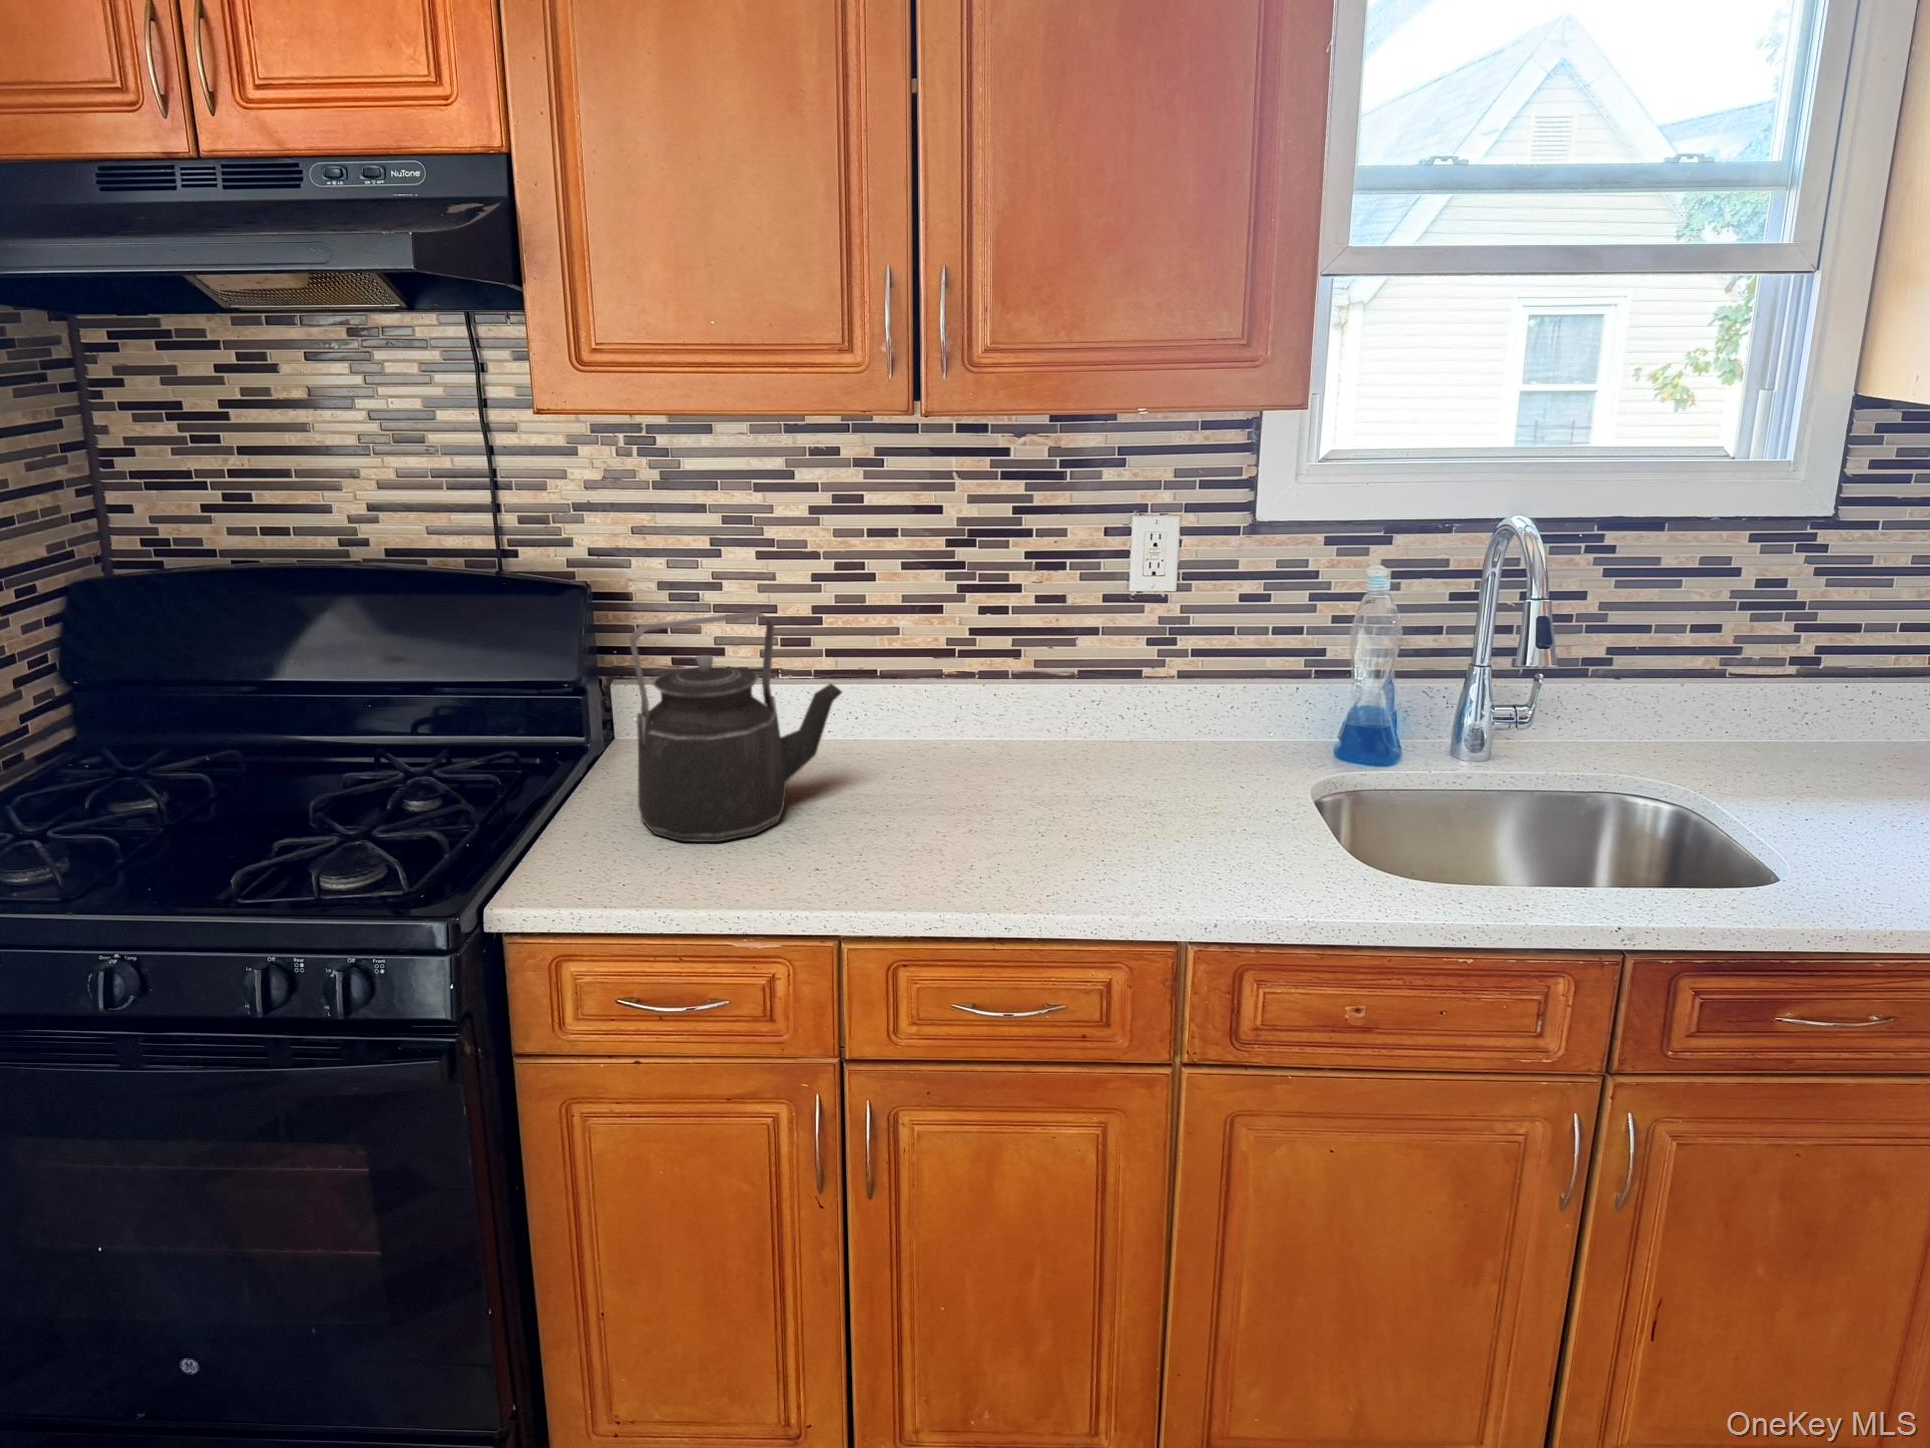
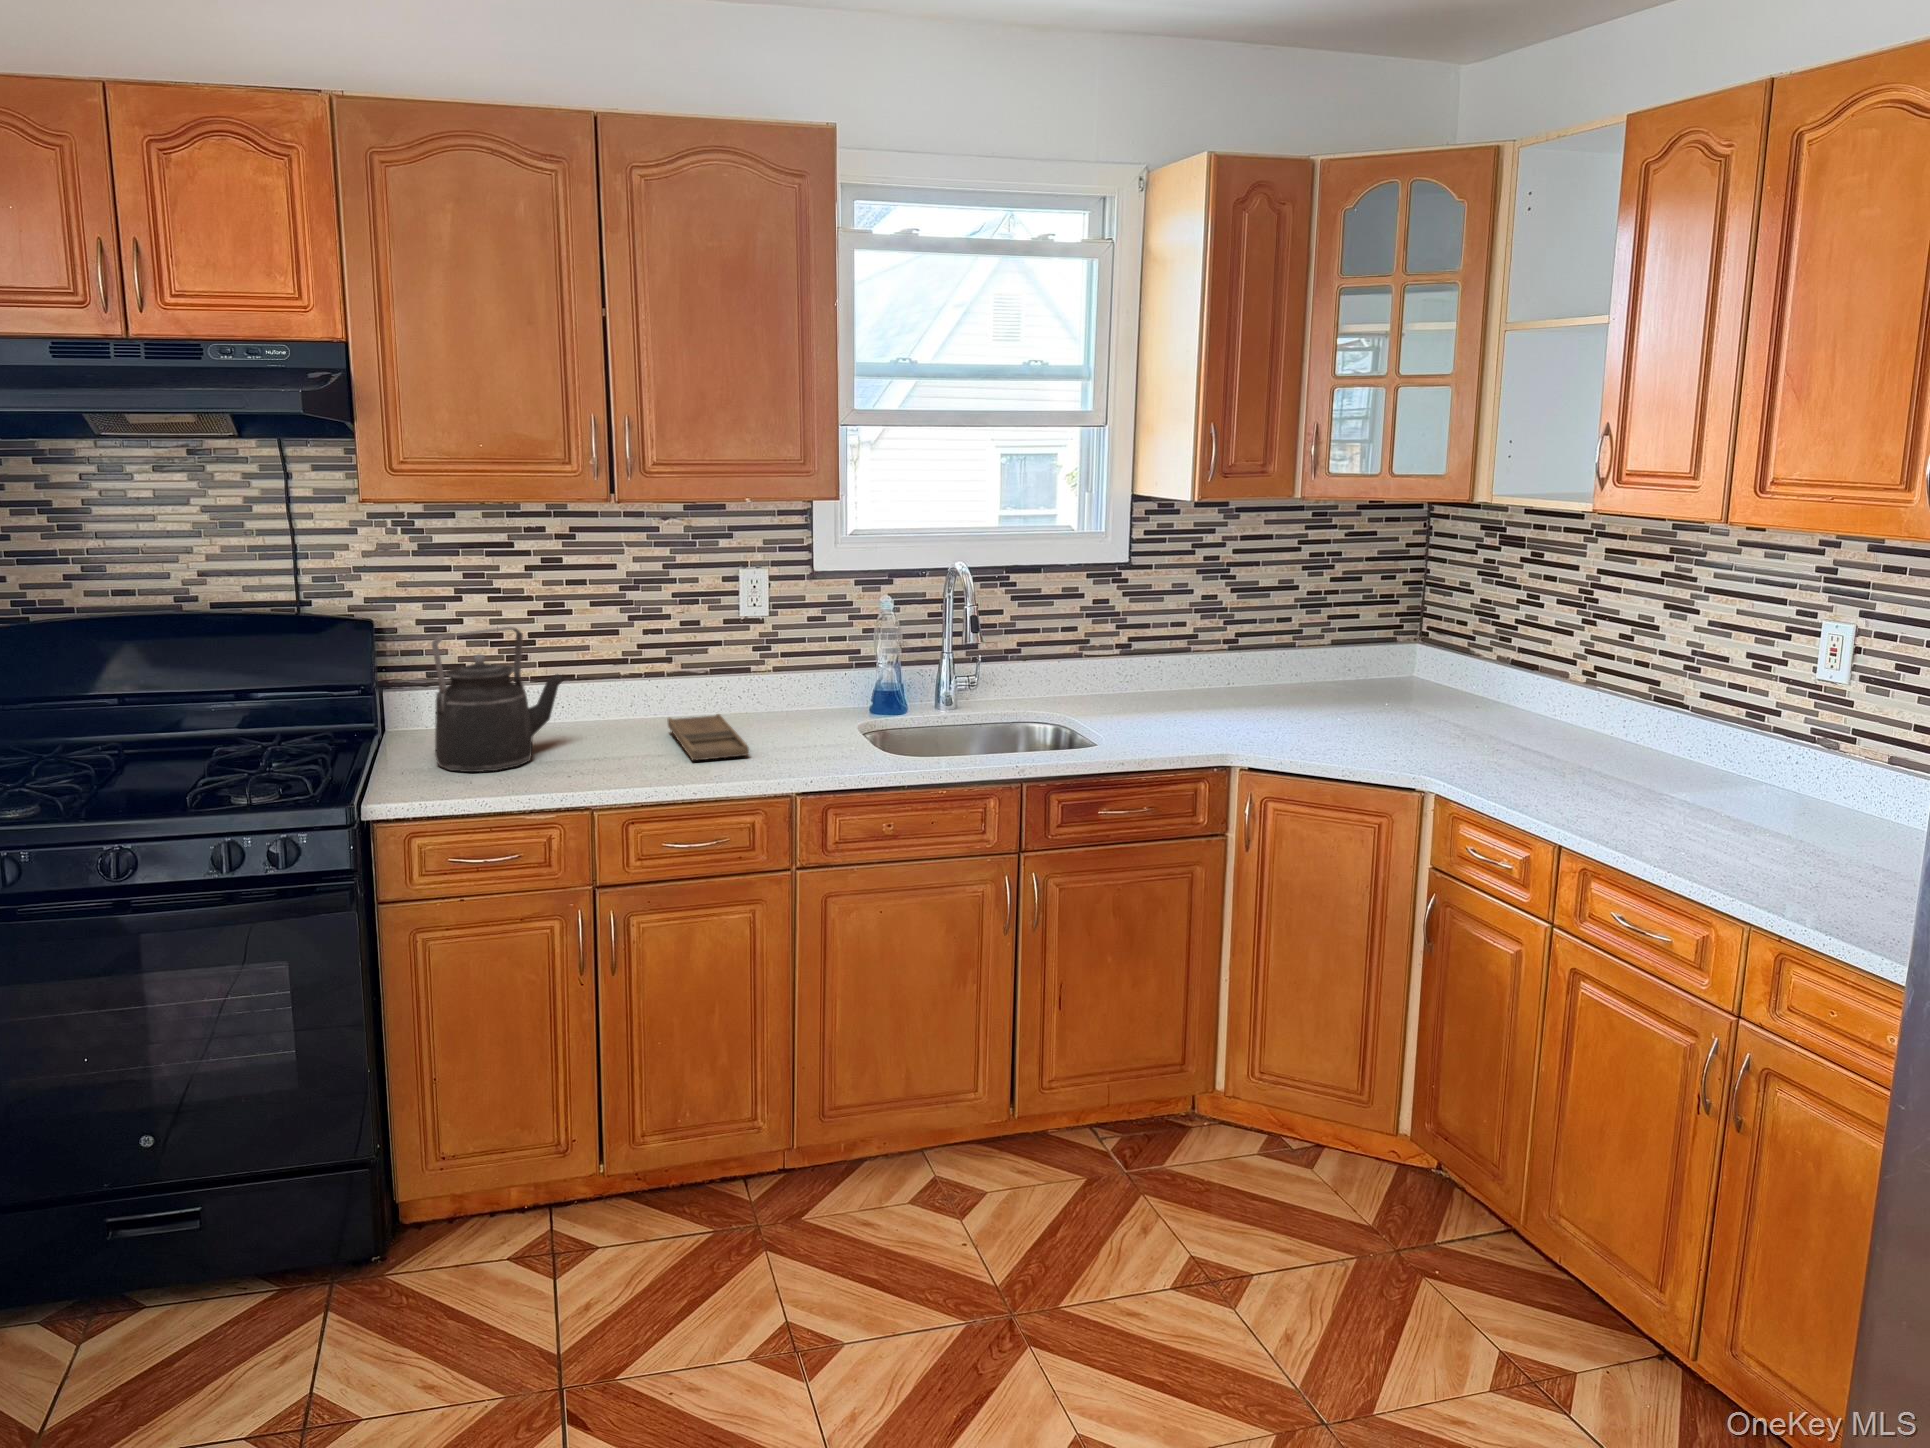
tray: none [1004,752,1120,850] -> present [668,714,749,760]

